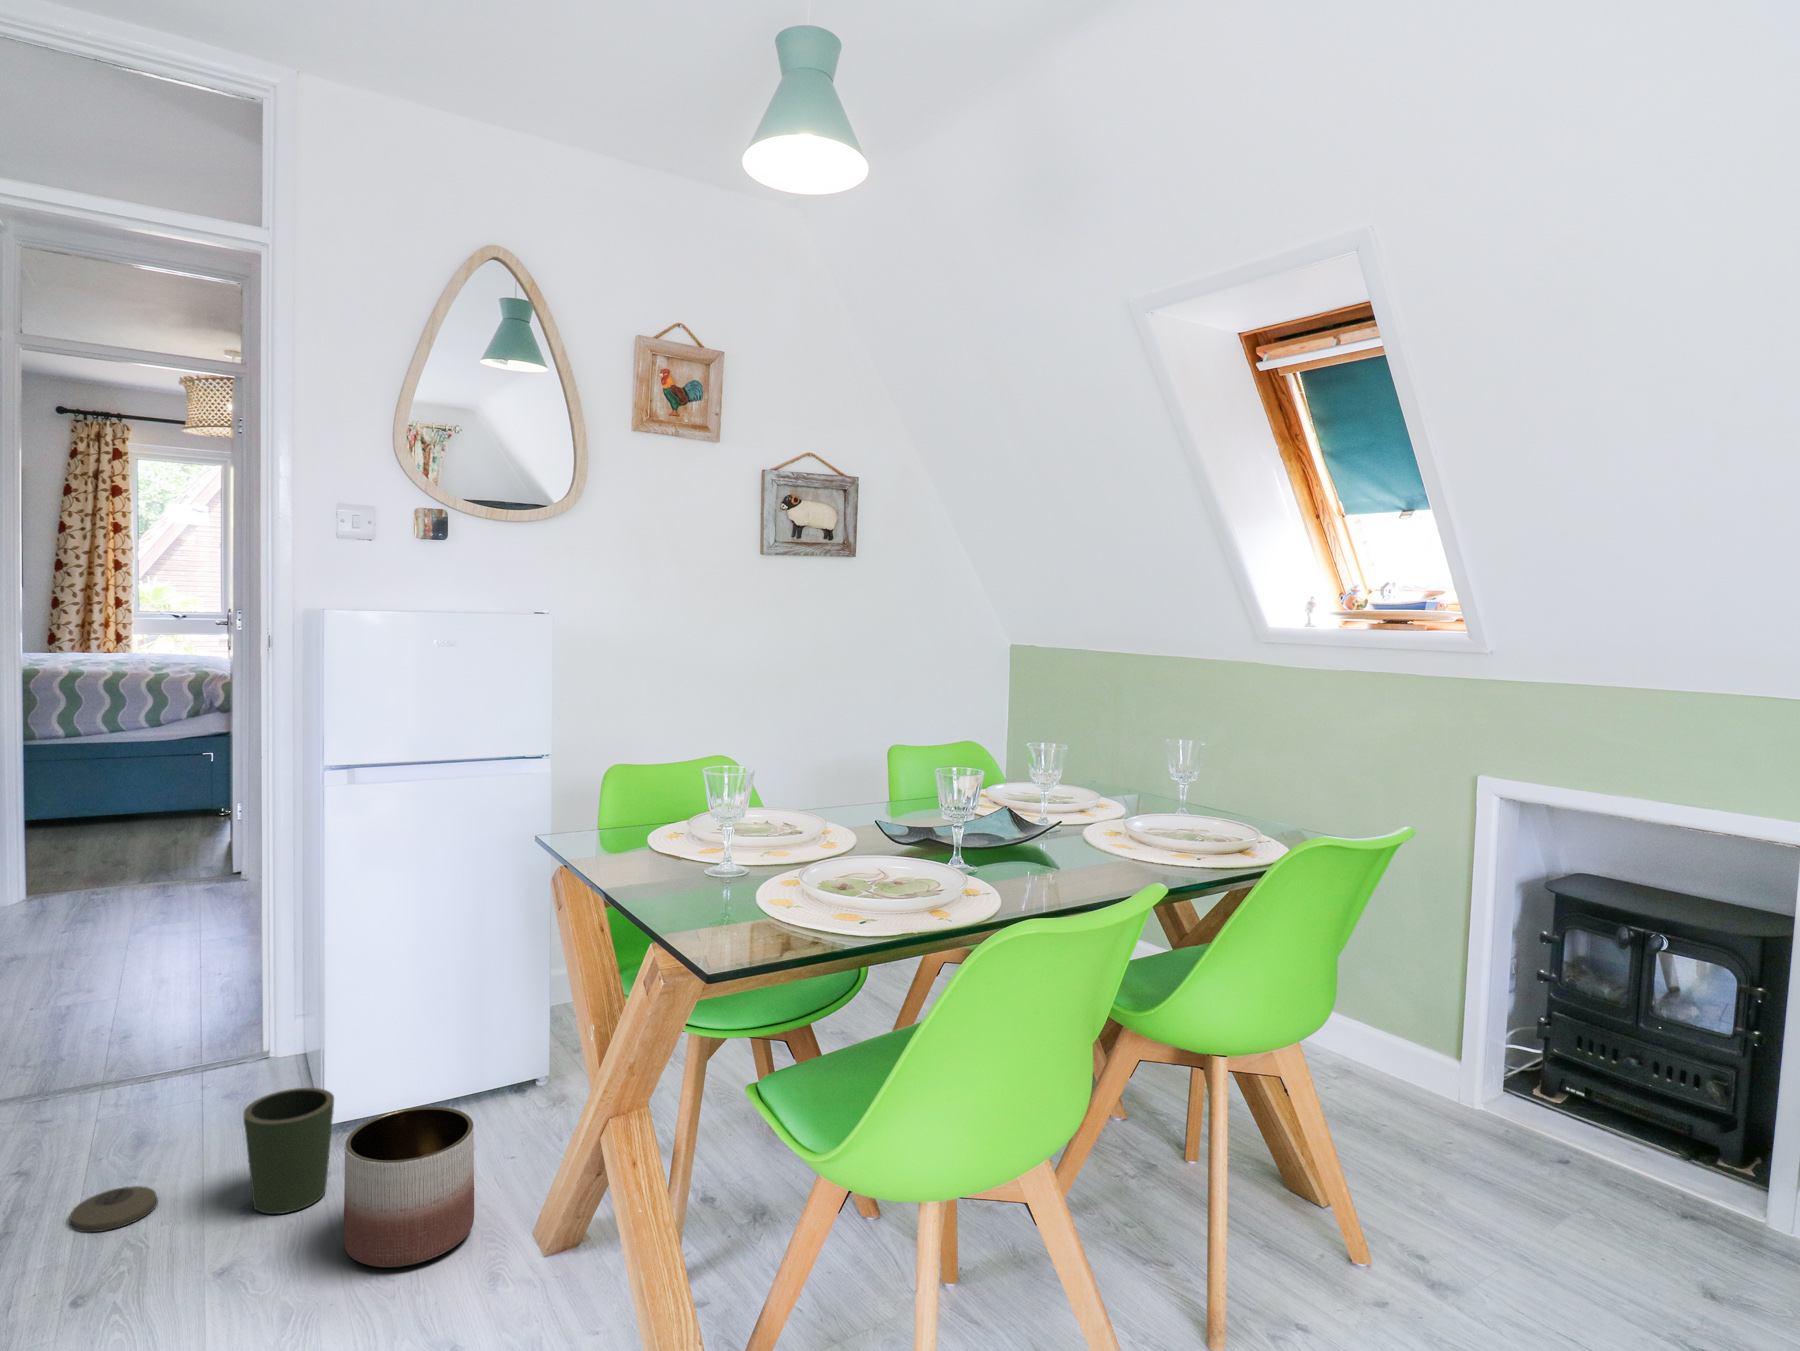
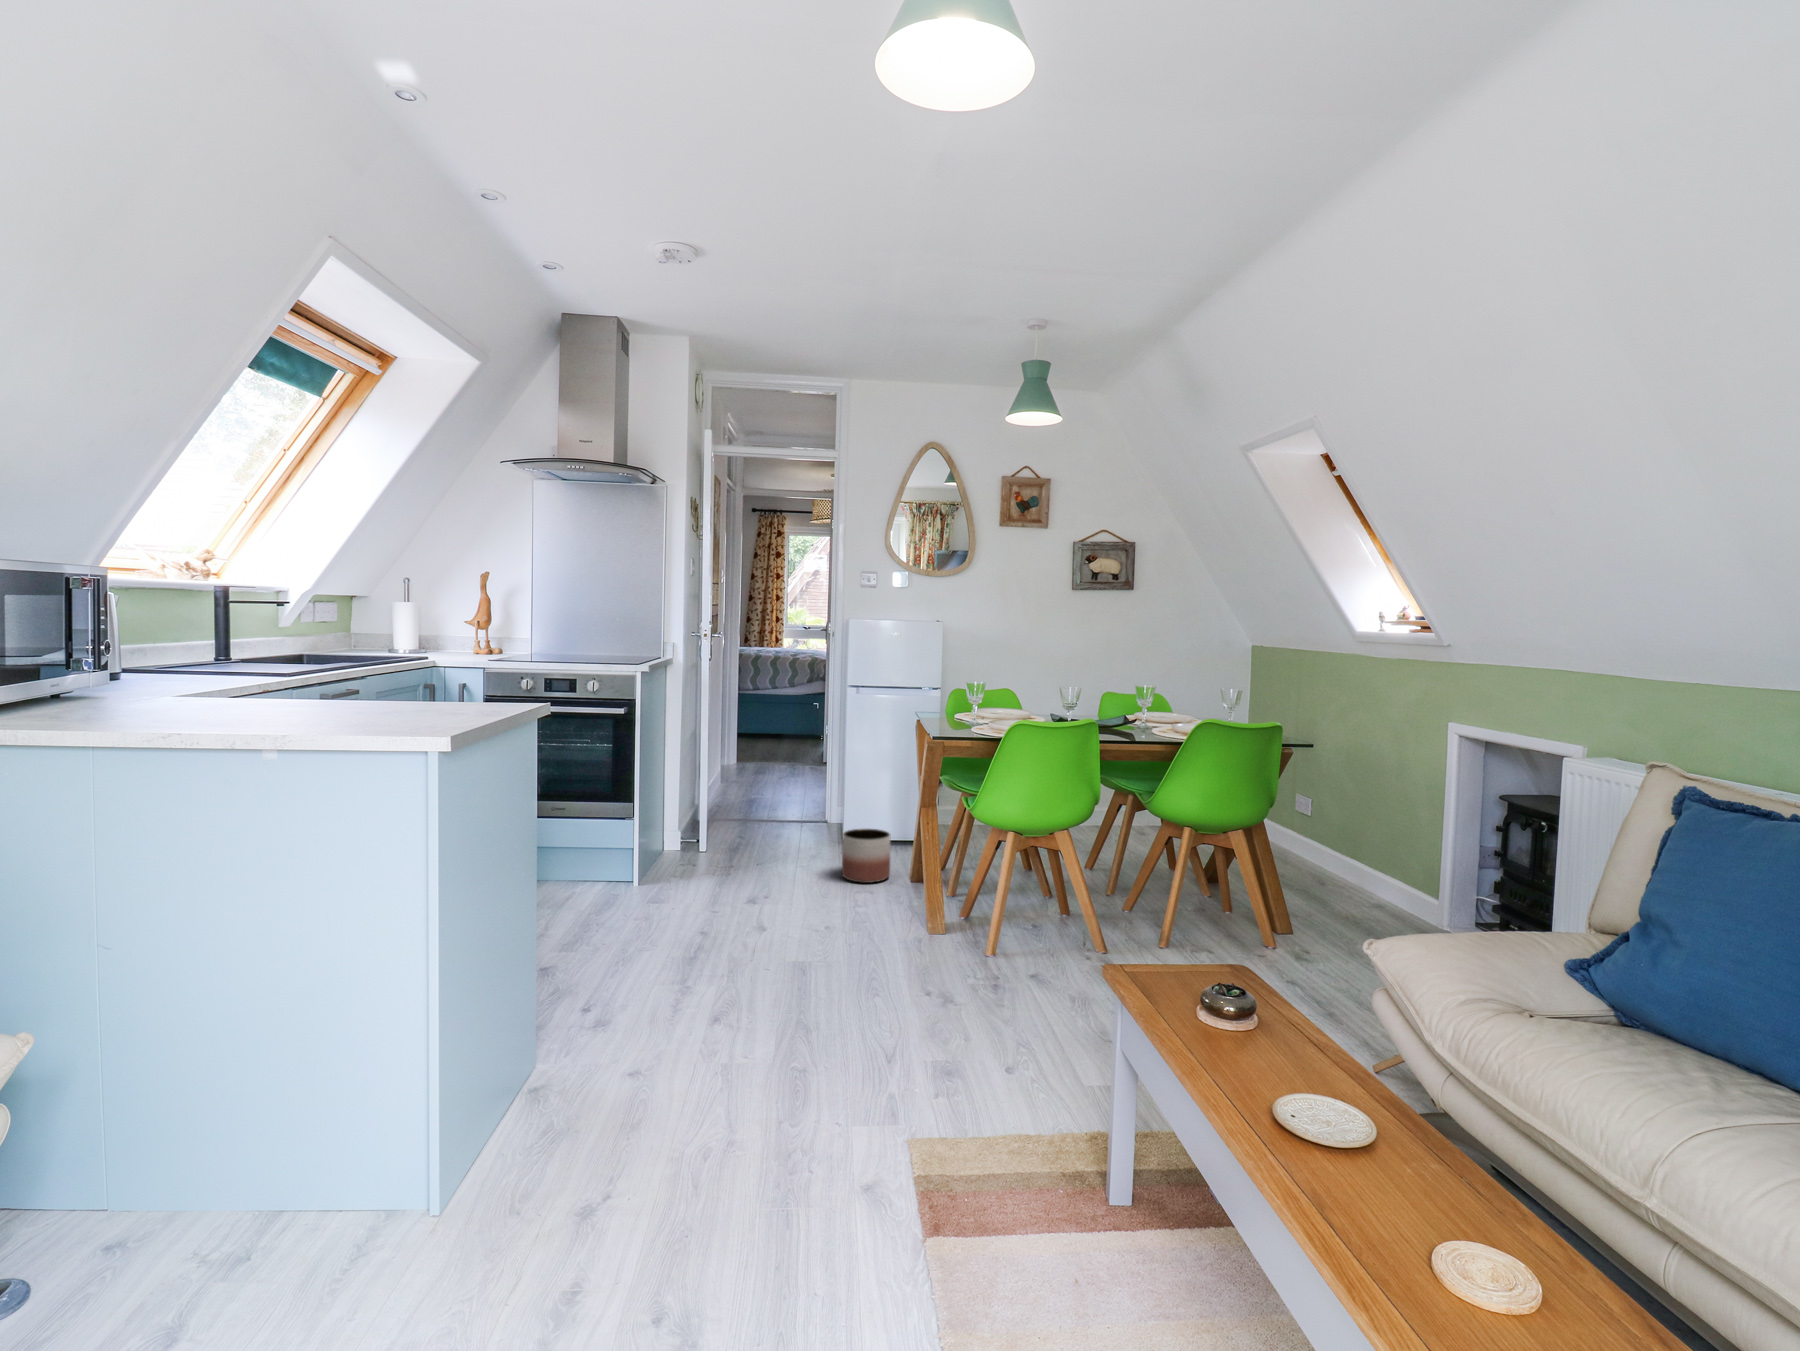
trash can: present [69,1088,334,1232] -> none [754,820,843,865]

